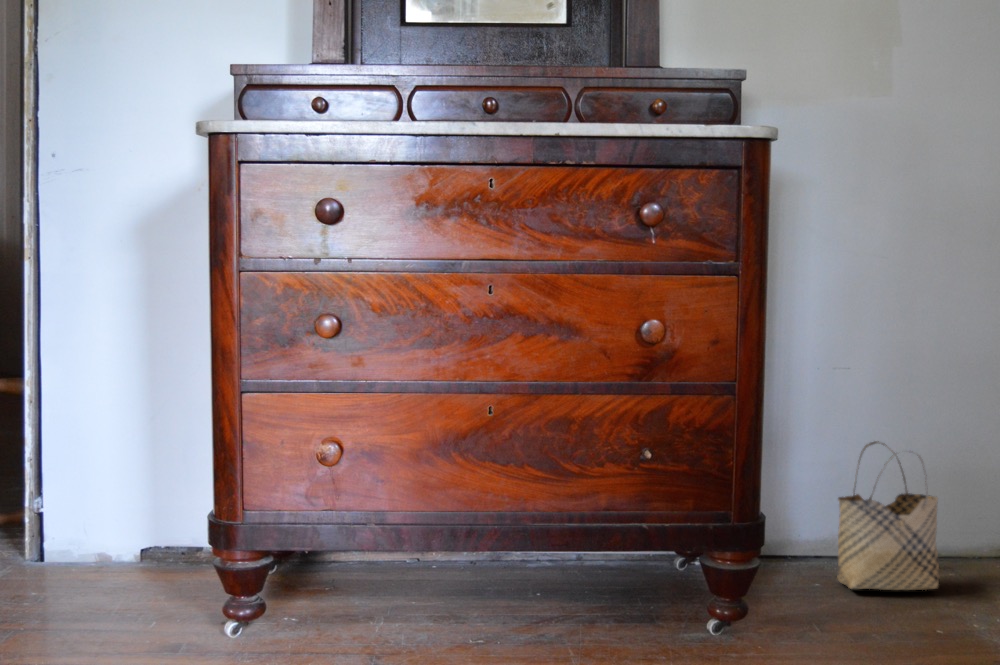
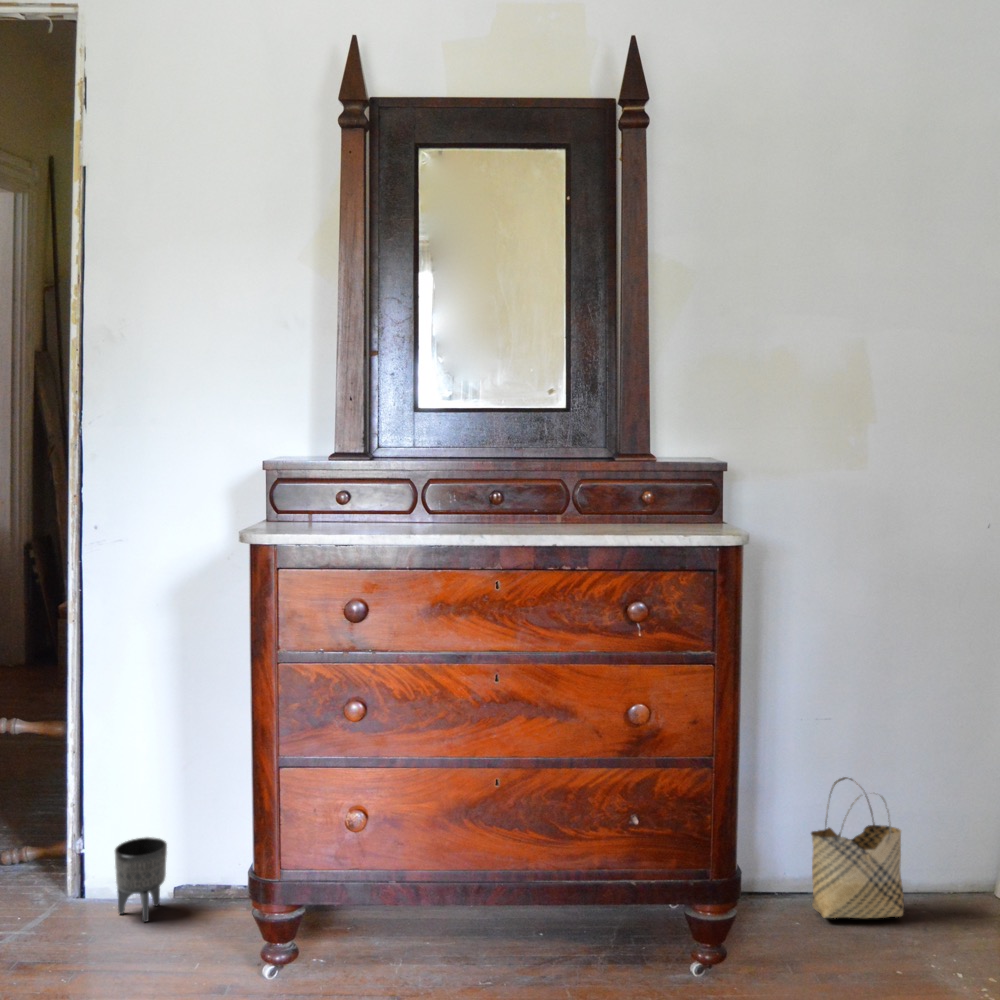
planter: none [73,496,131,583] -> present [115,837,167,922]

